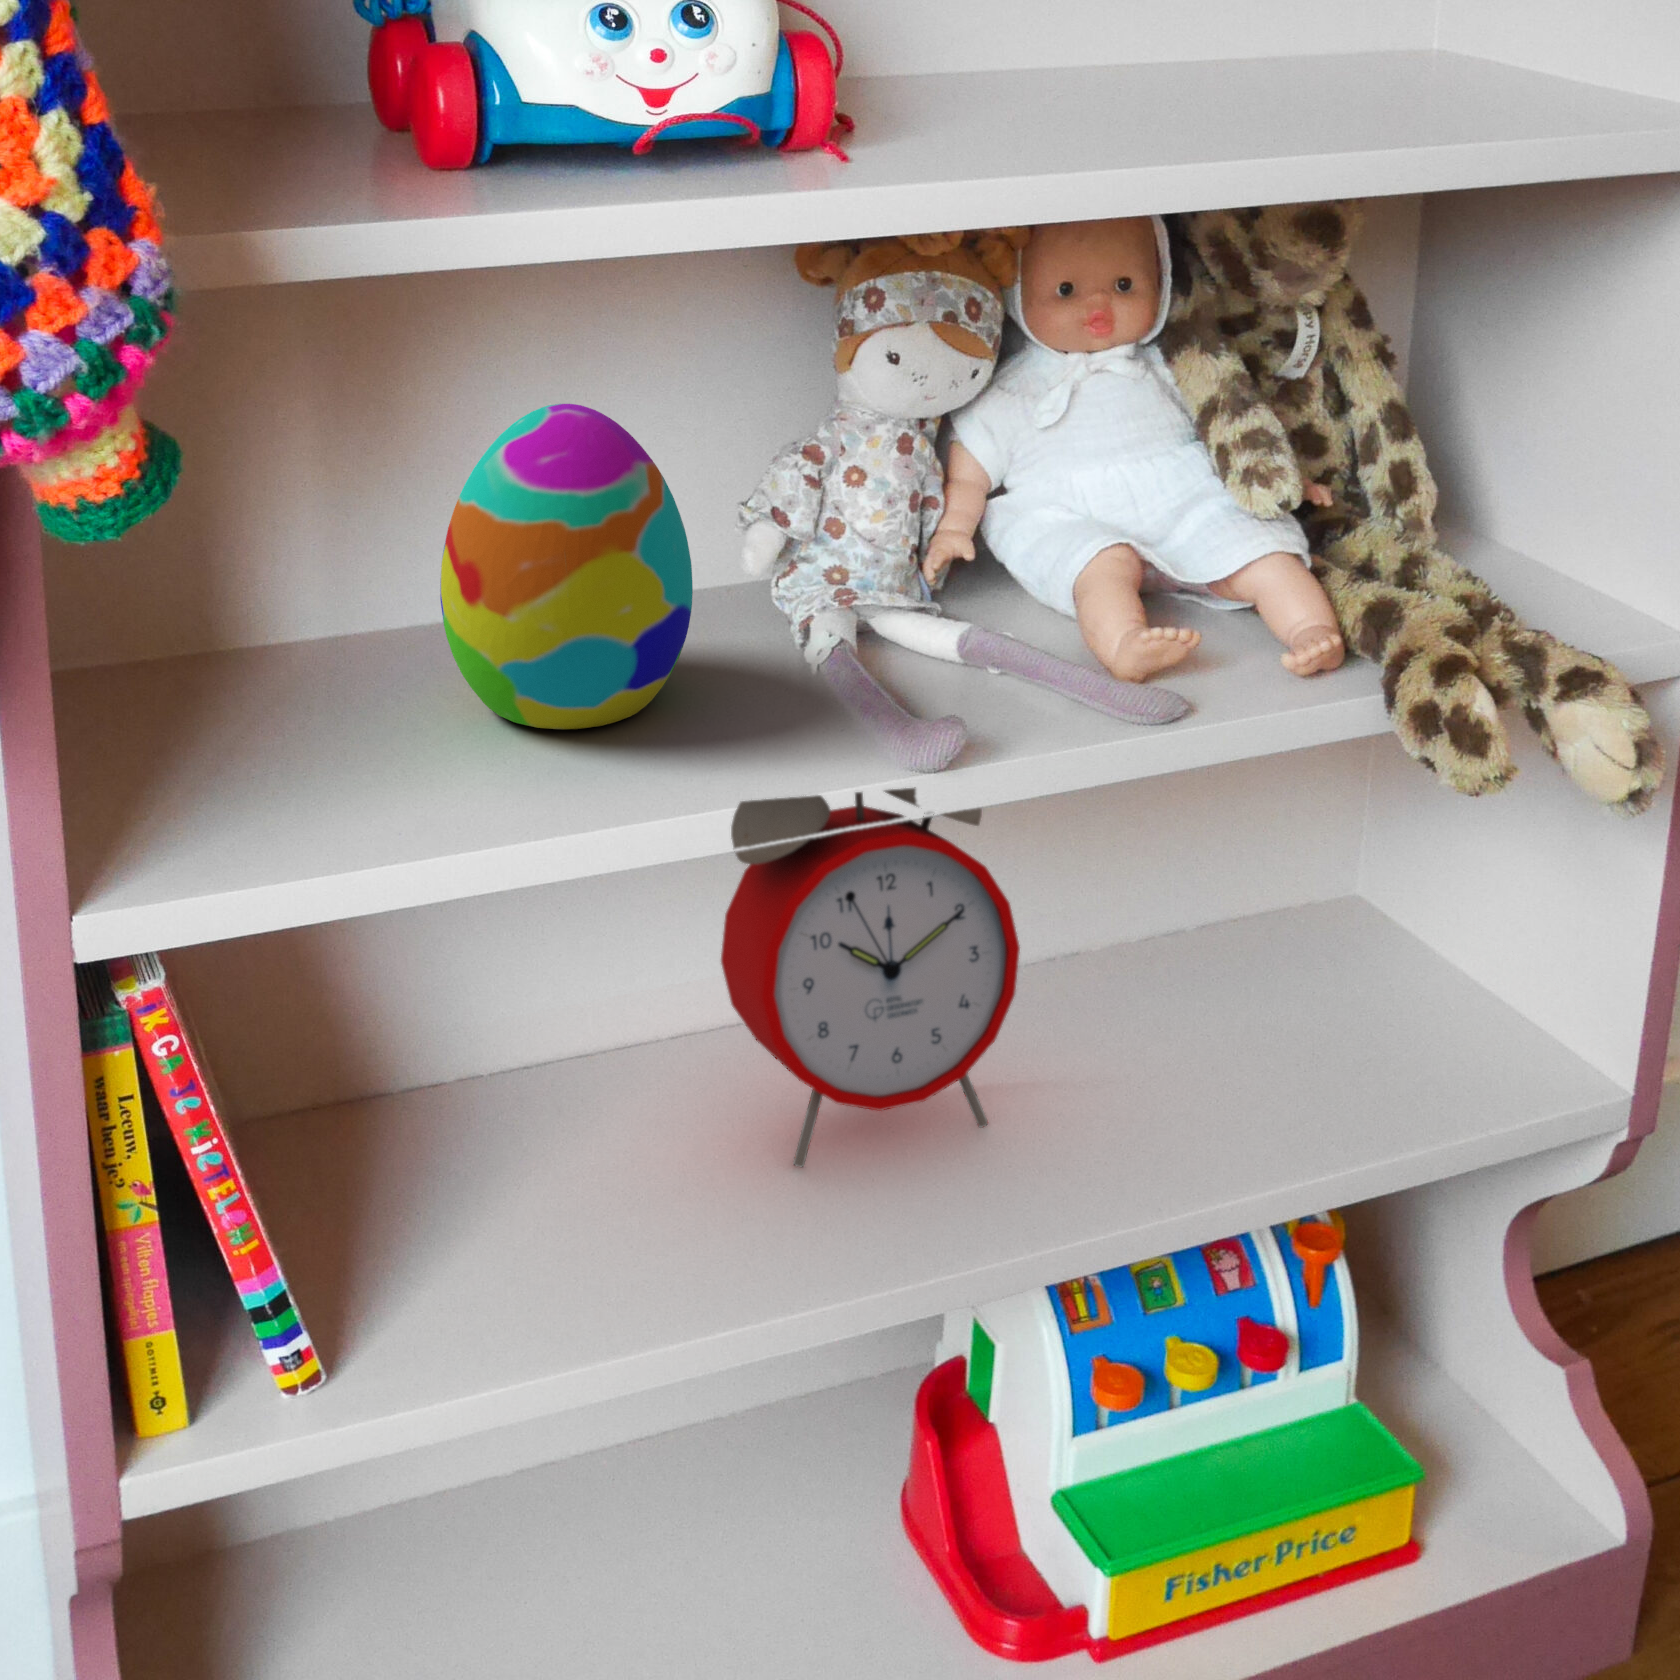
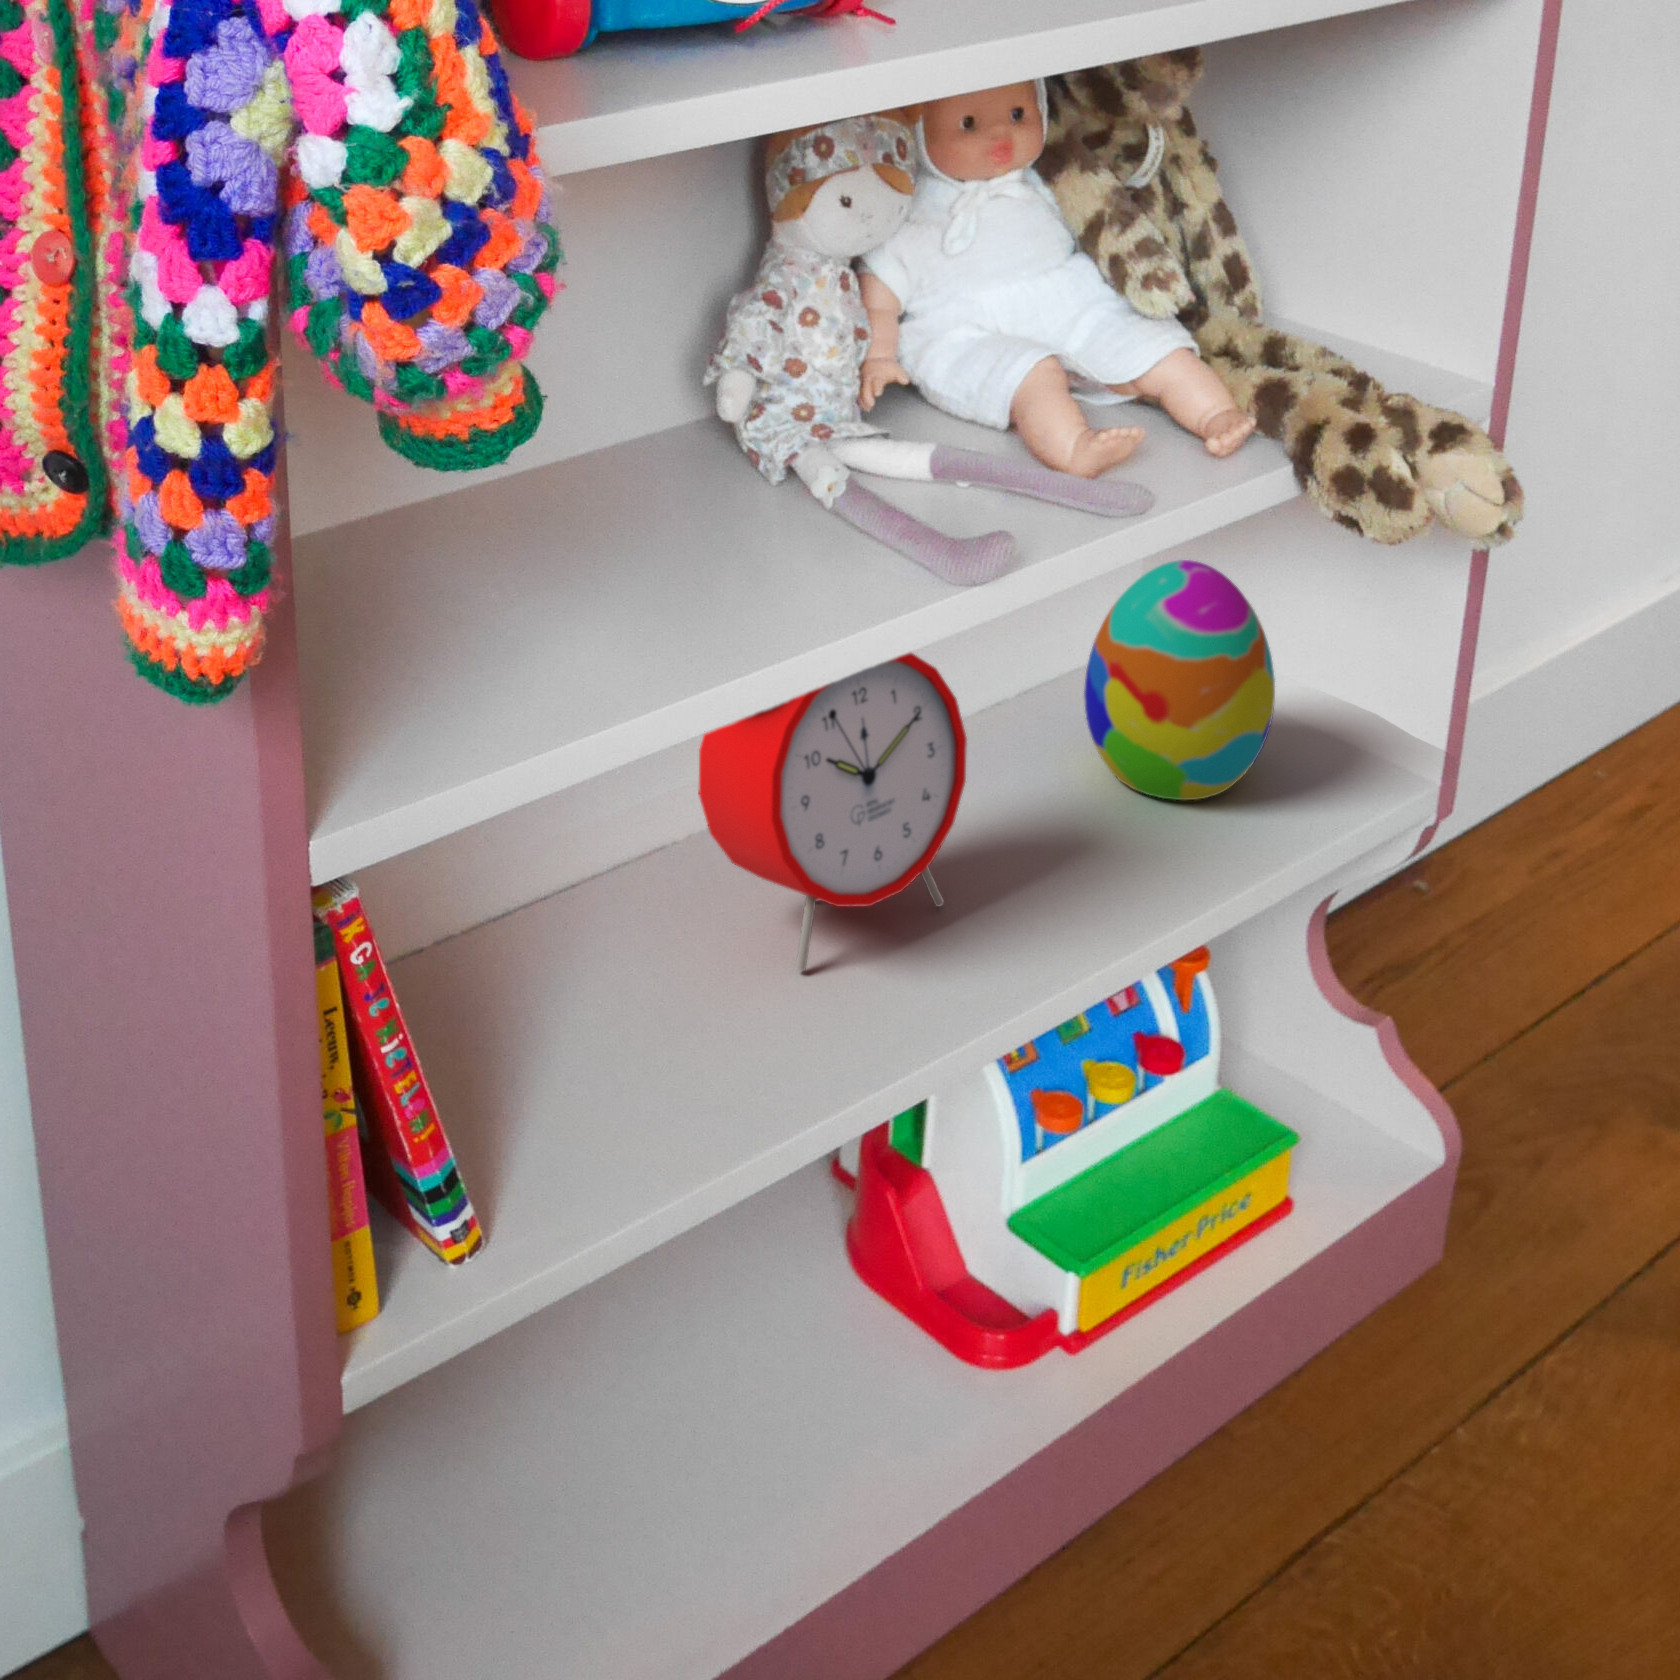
decorative egg: present [440,404,693,729] -> present [1084,560,1275,800]

